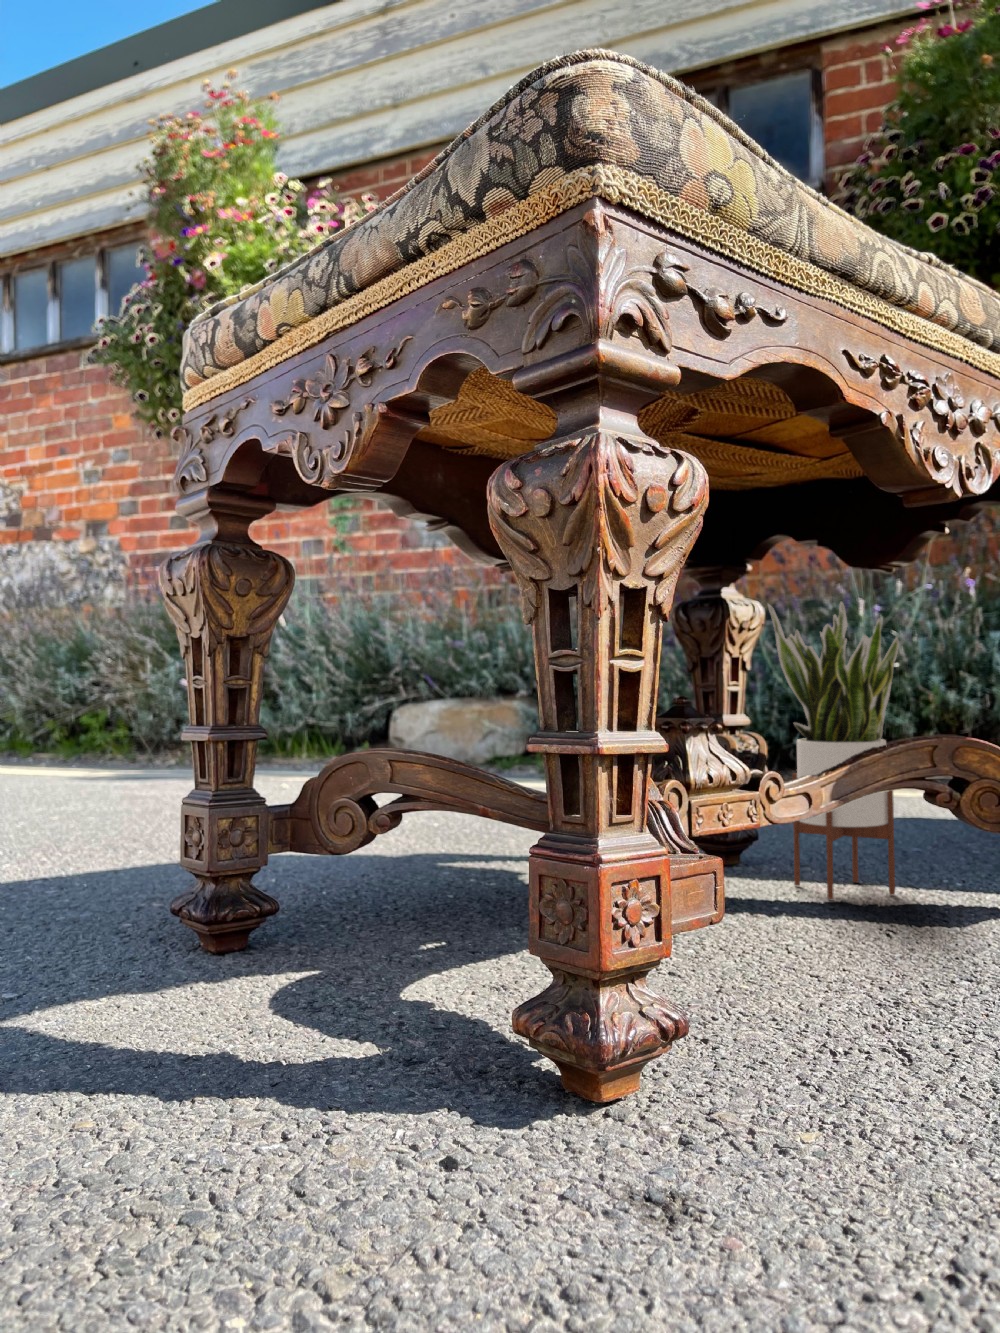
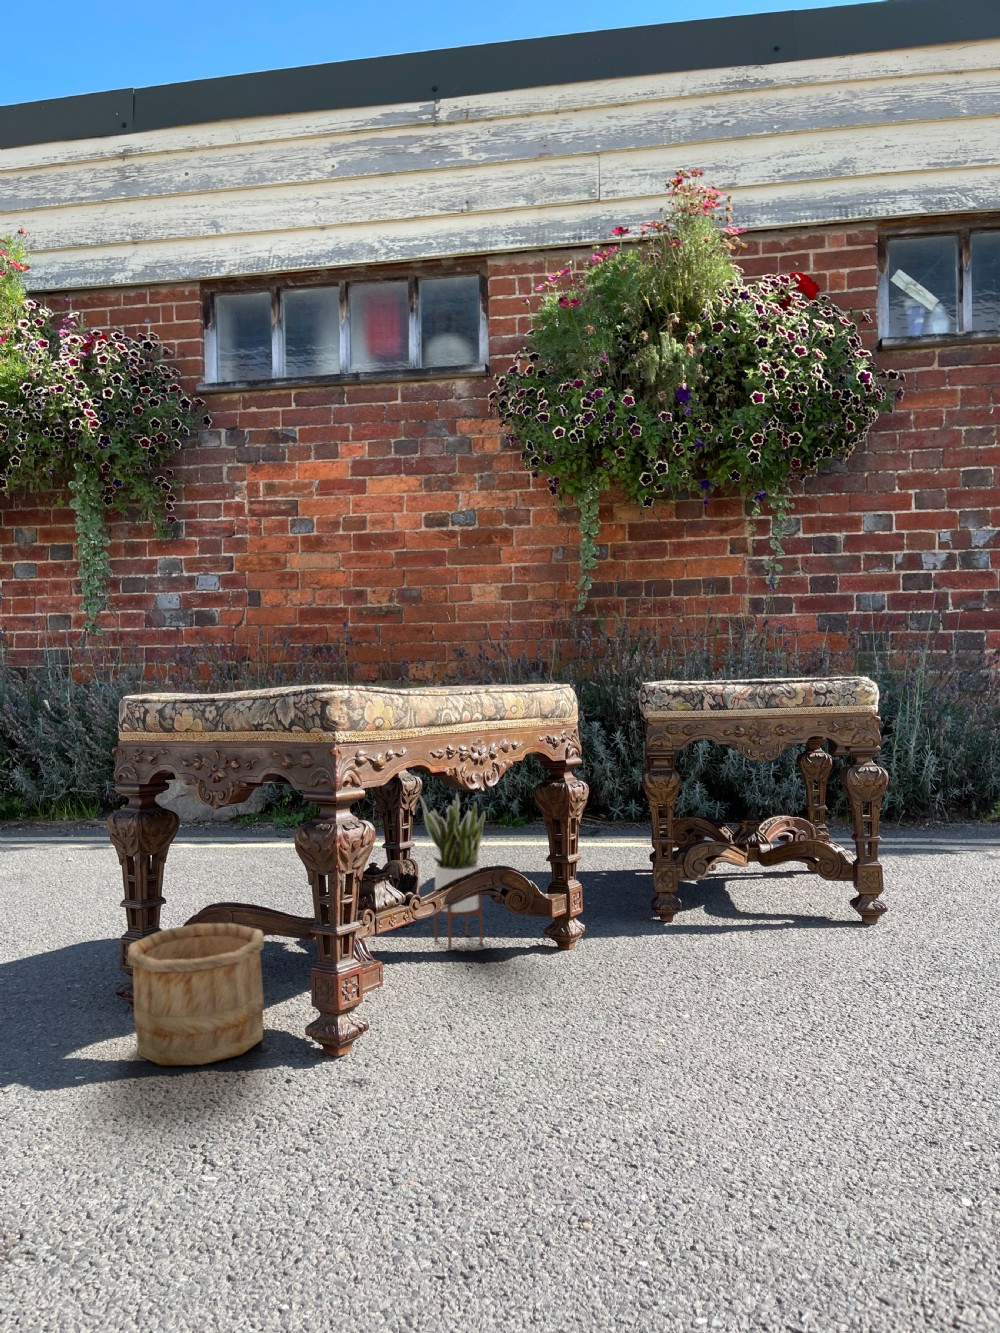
wooden bucket: none [102,767,433,1082] -> present [128,923,264,1065]

